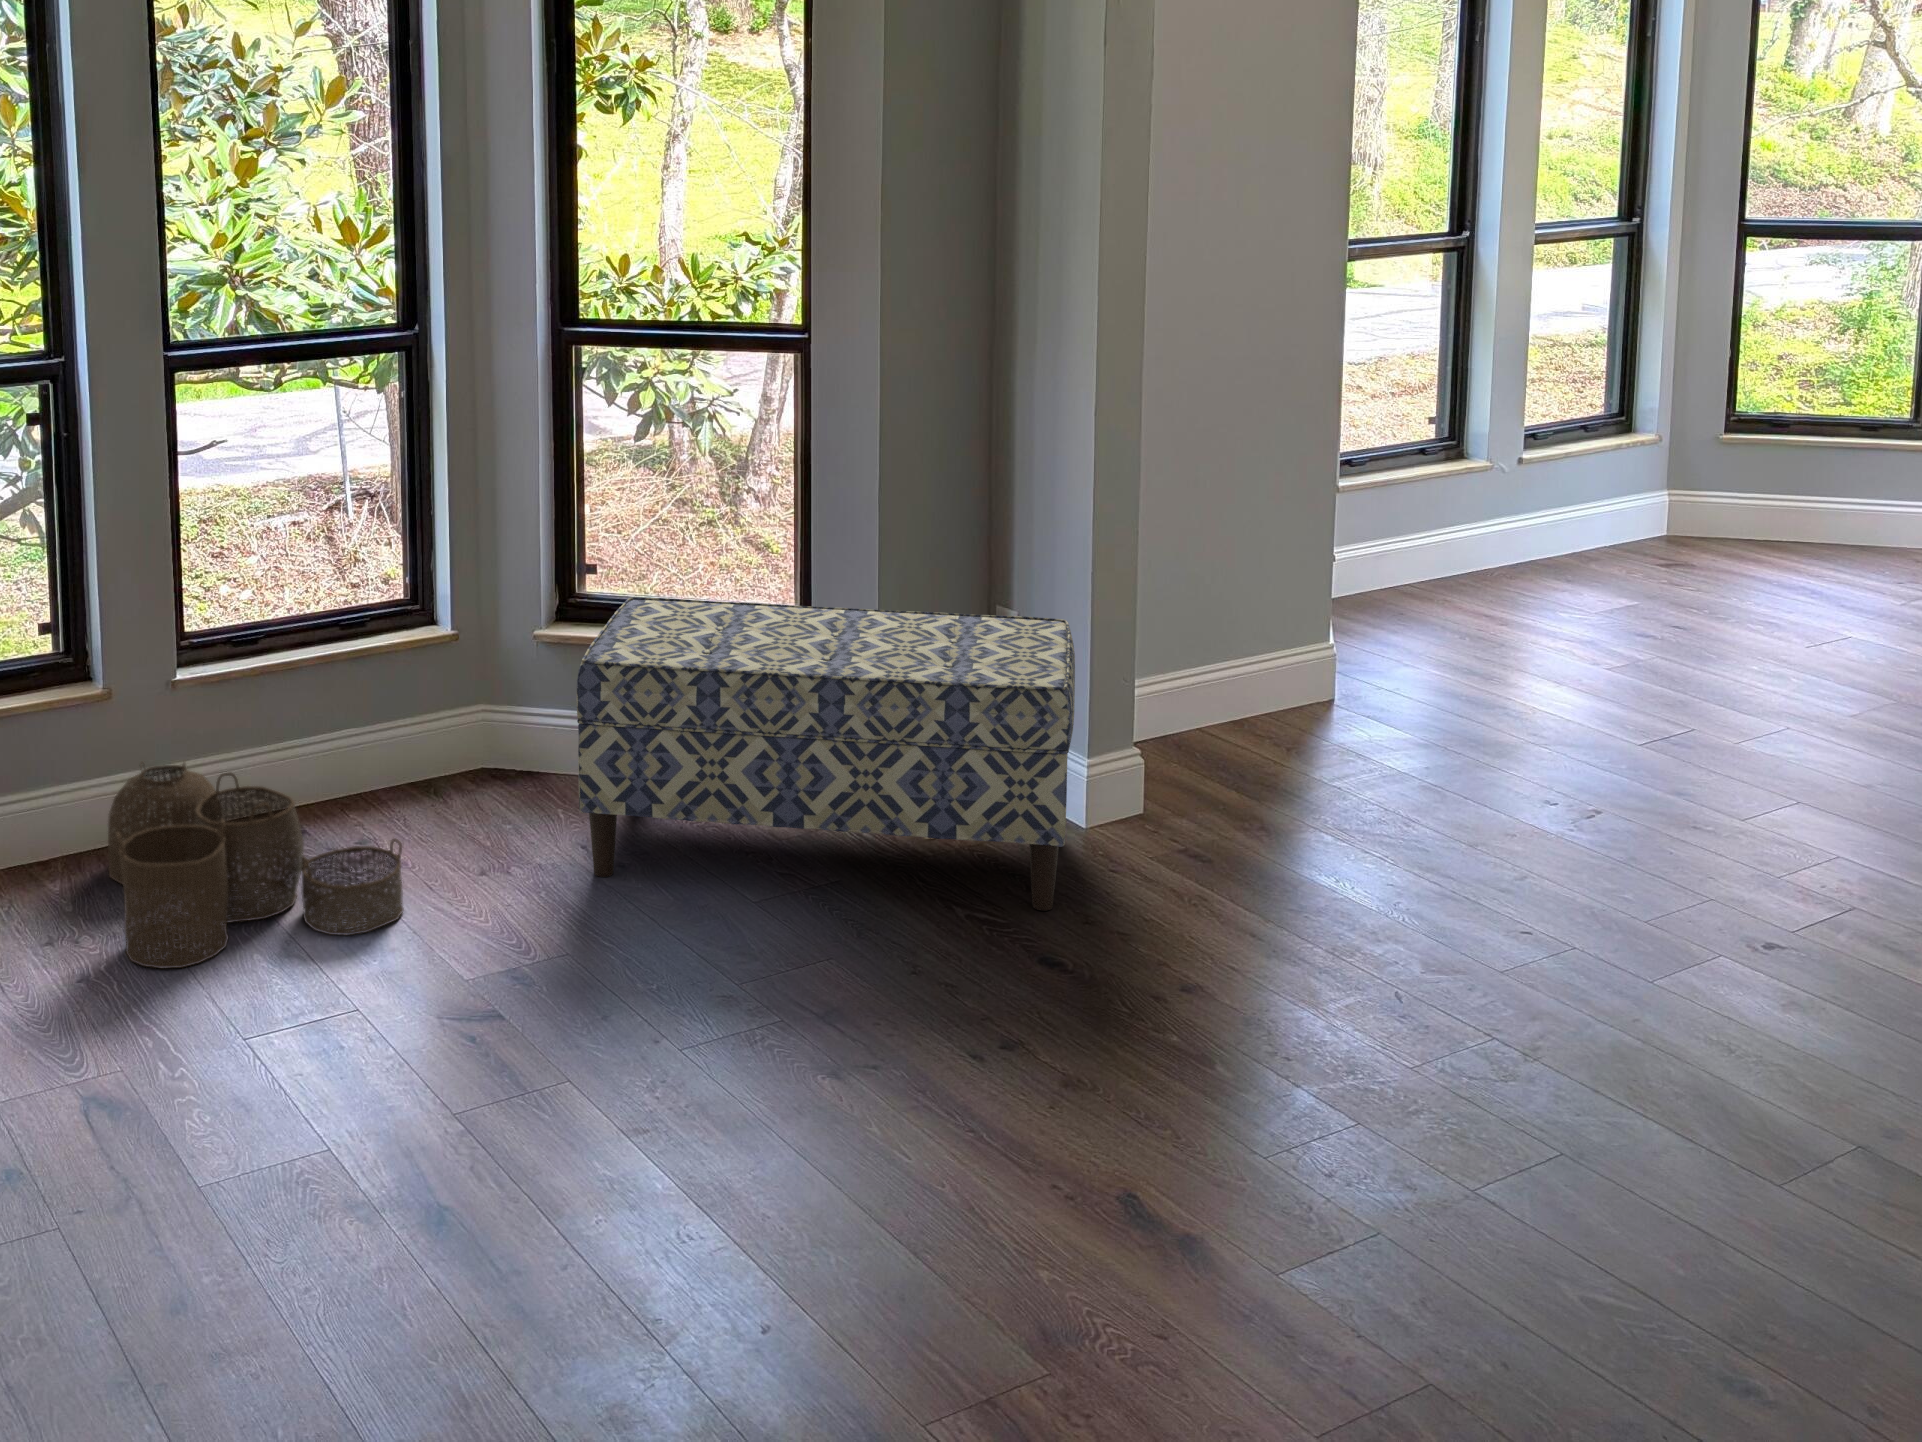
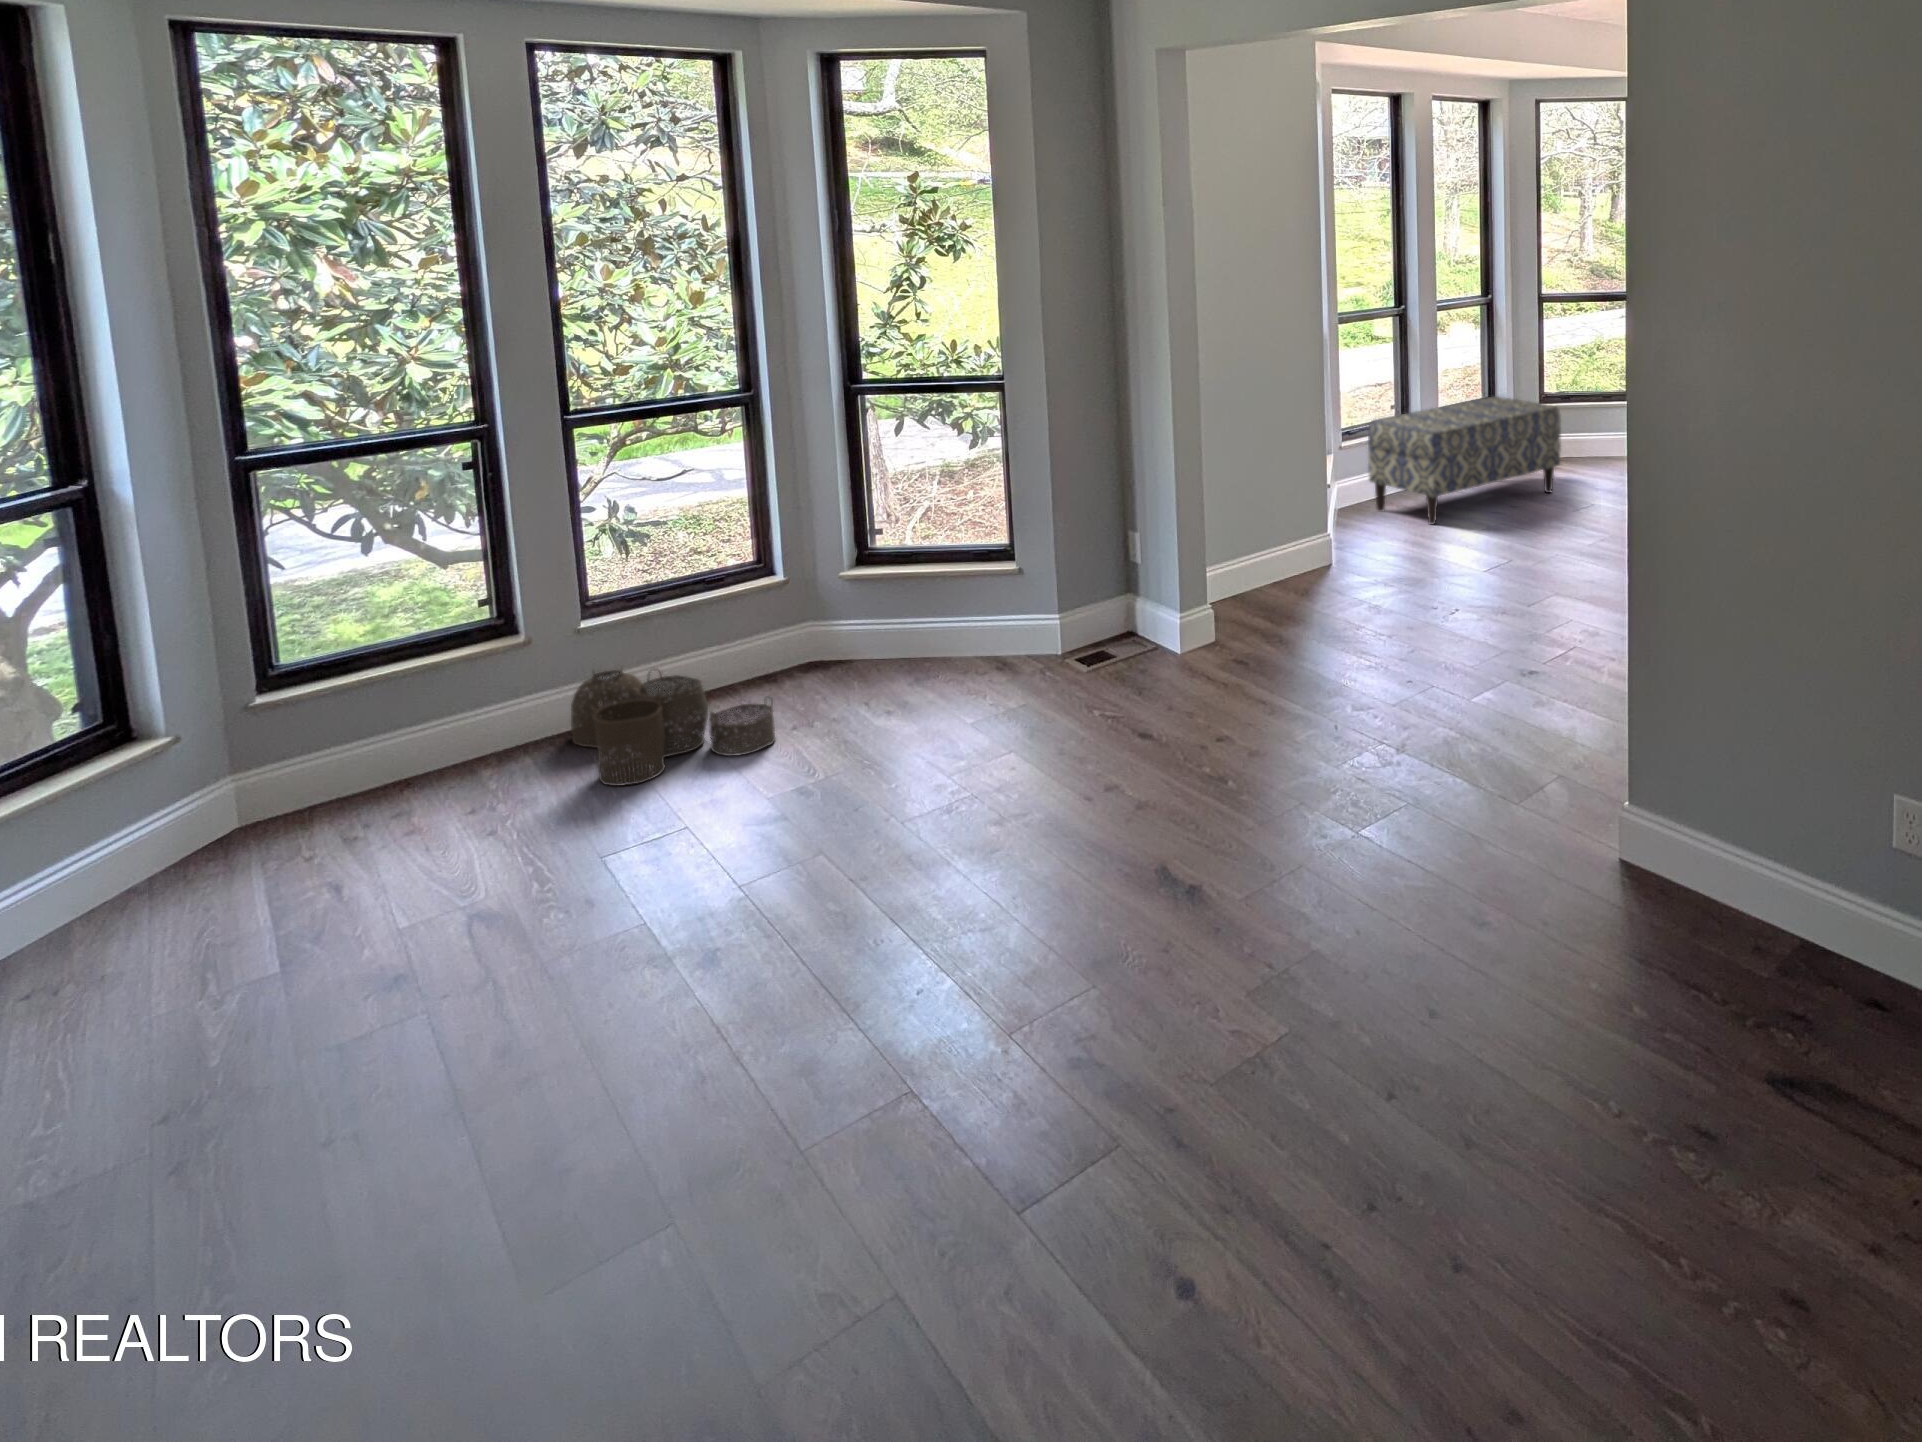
bench: present [576,597,1075,911] -> present [1368,396,1561,525]

